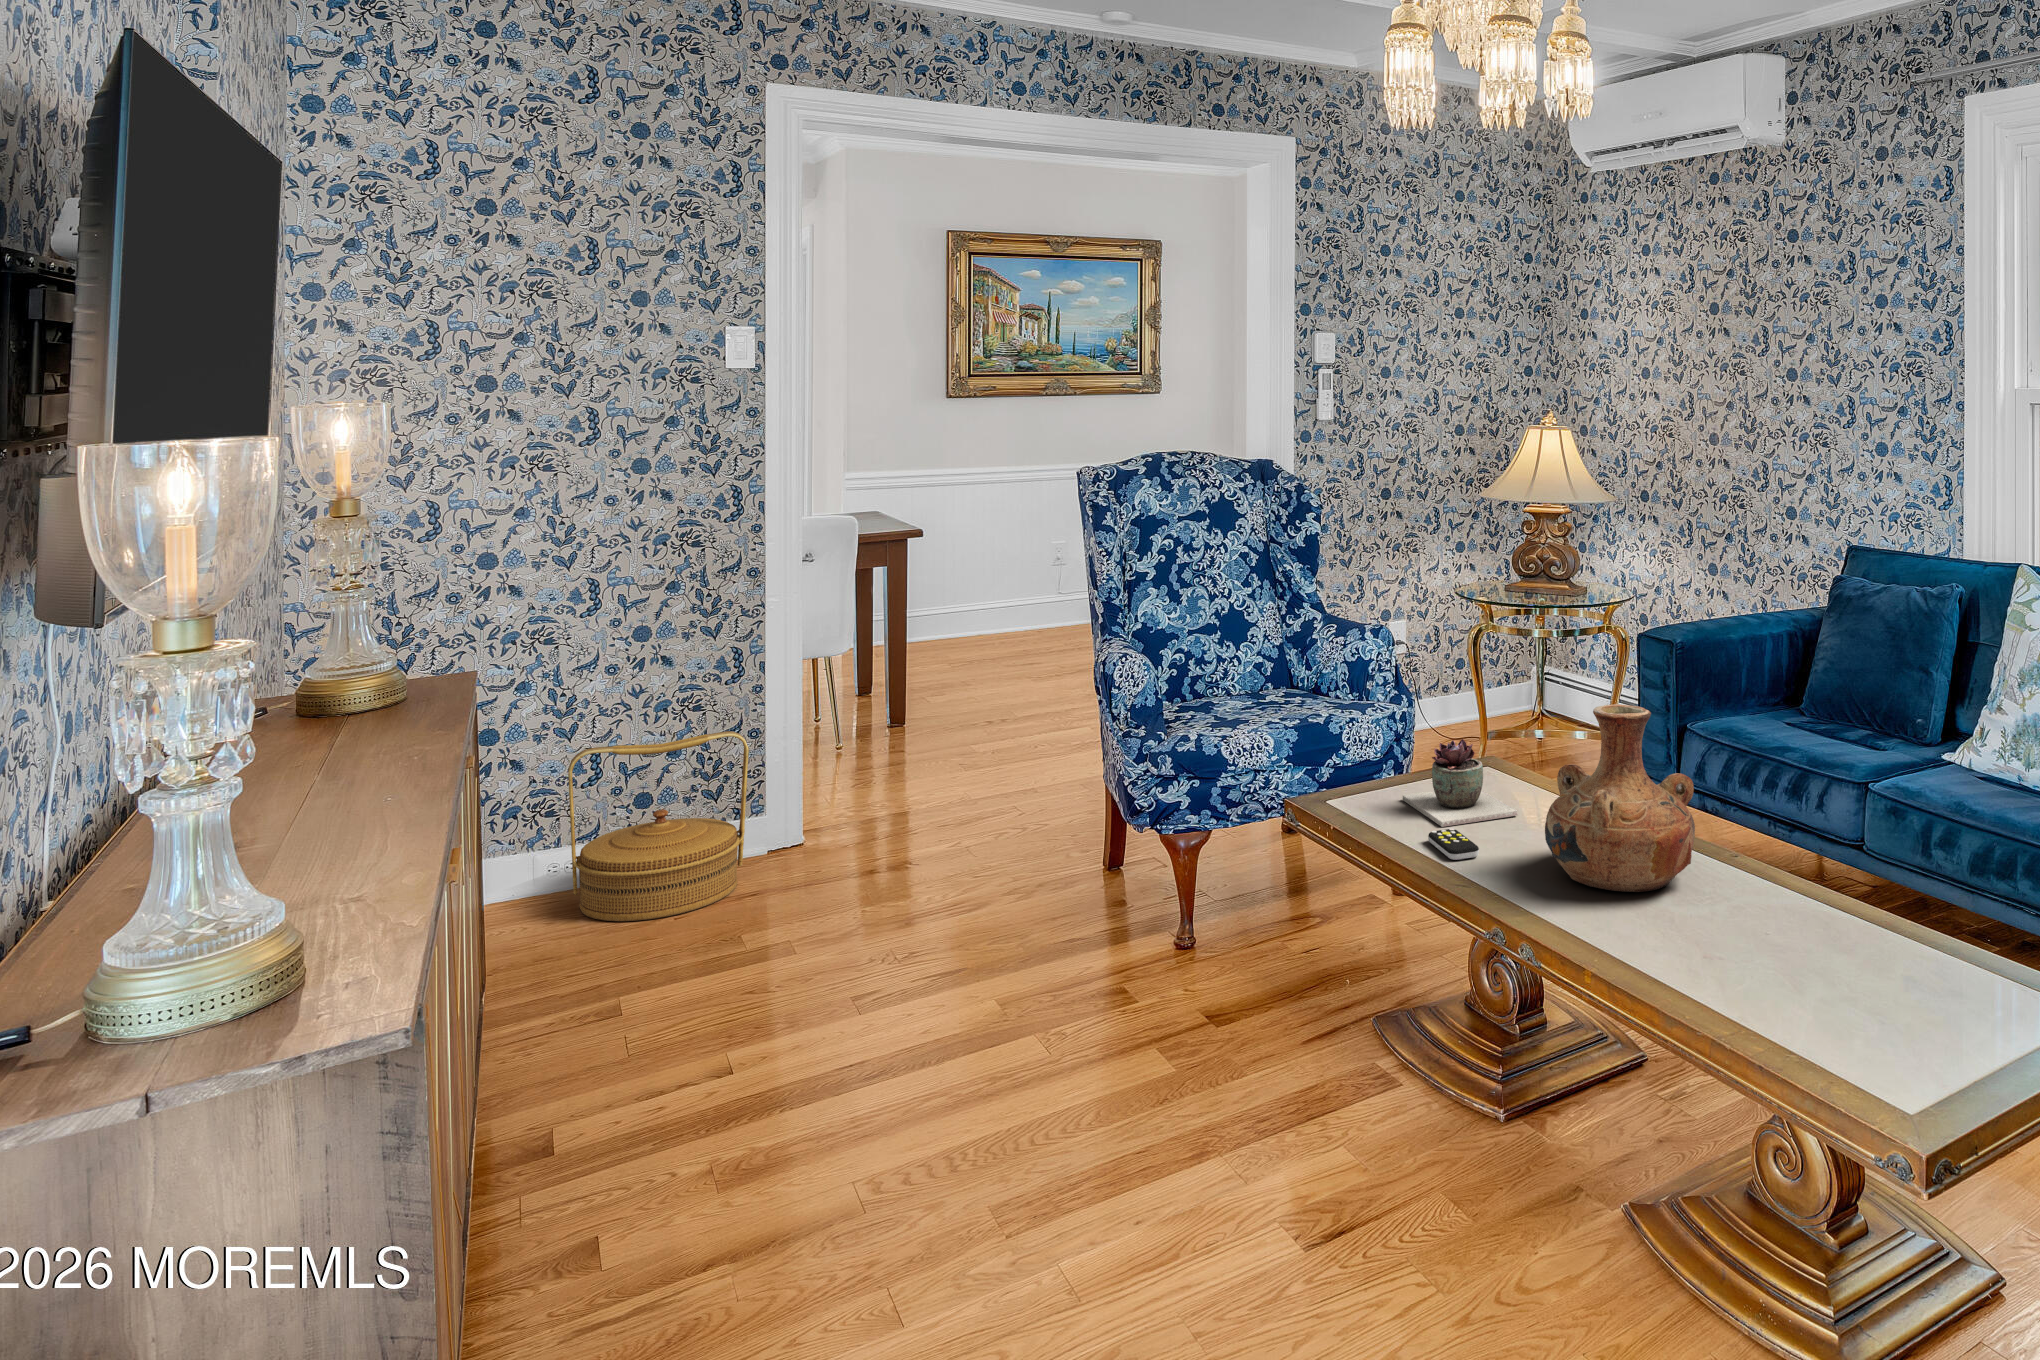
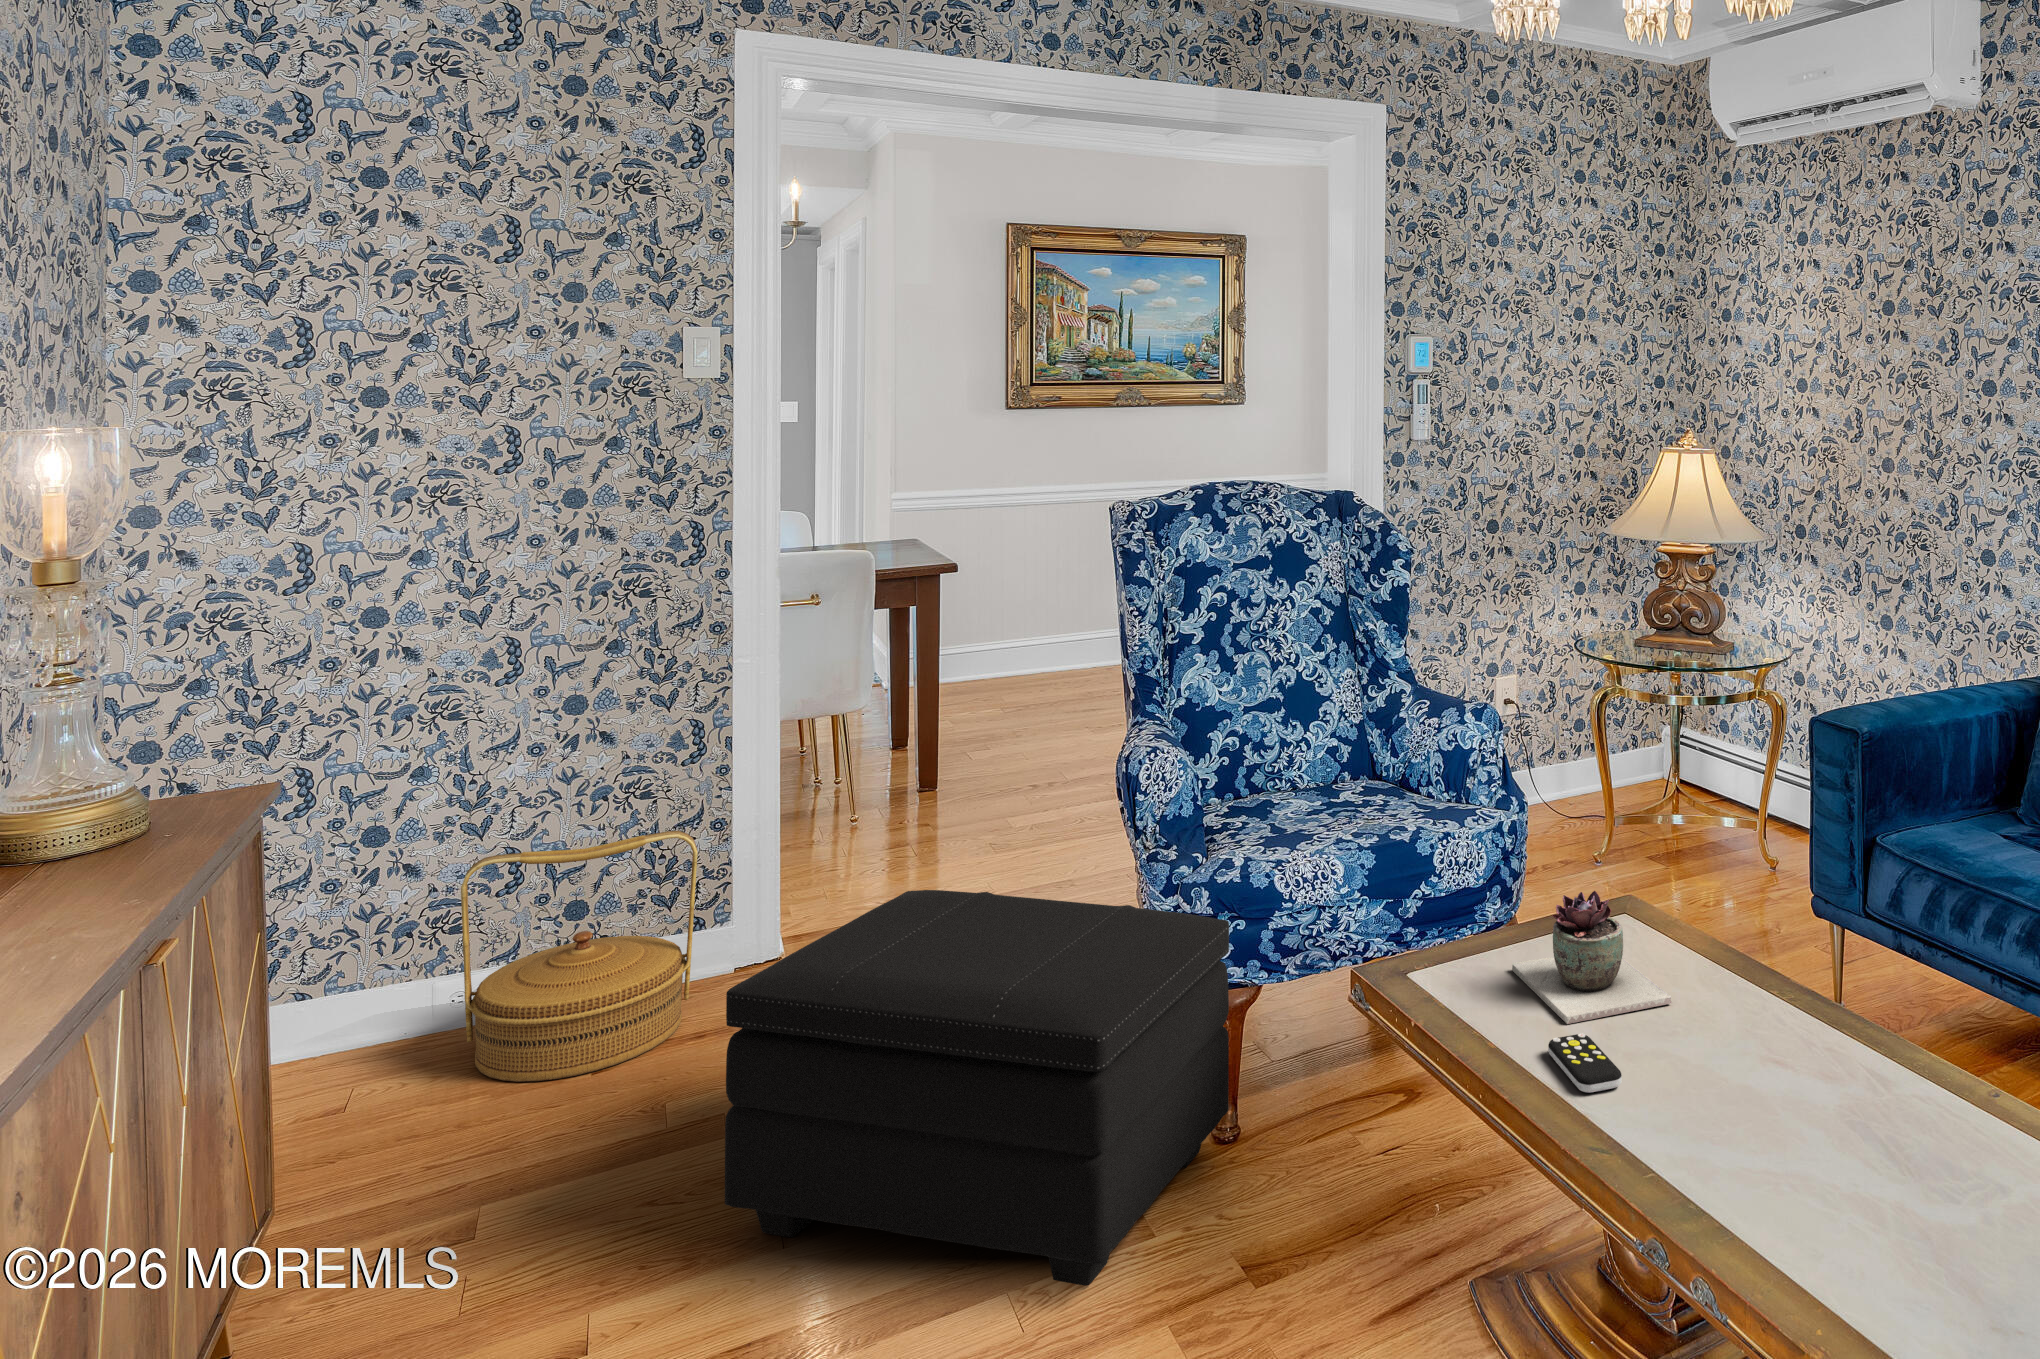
vase: present [1545,704,1695,892] -> none [1721,872,1945,1170]
footstool: none [817,763,1187,1026] -> present [725,890,1229,1286]

